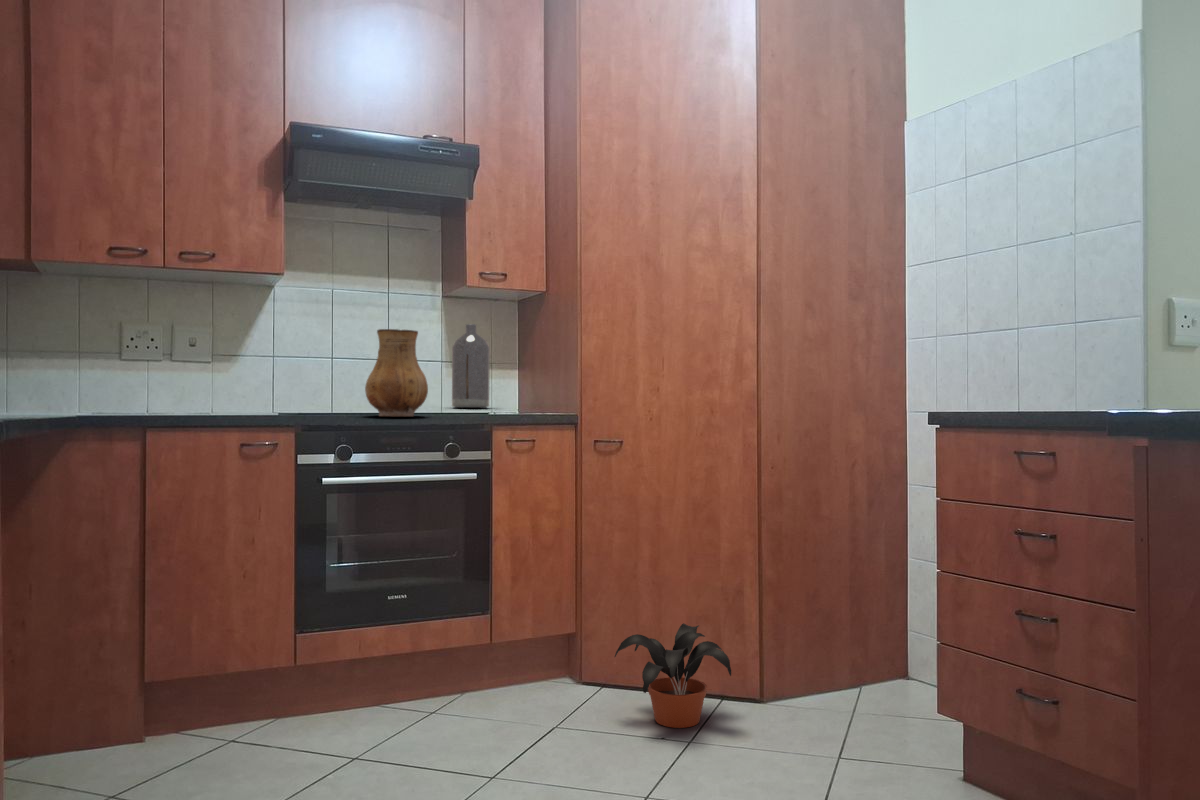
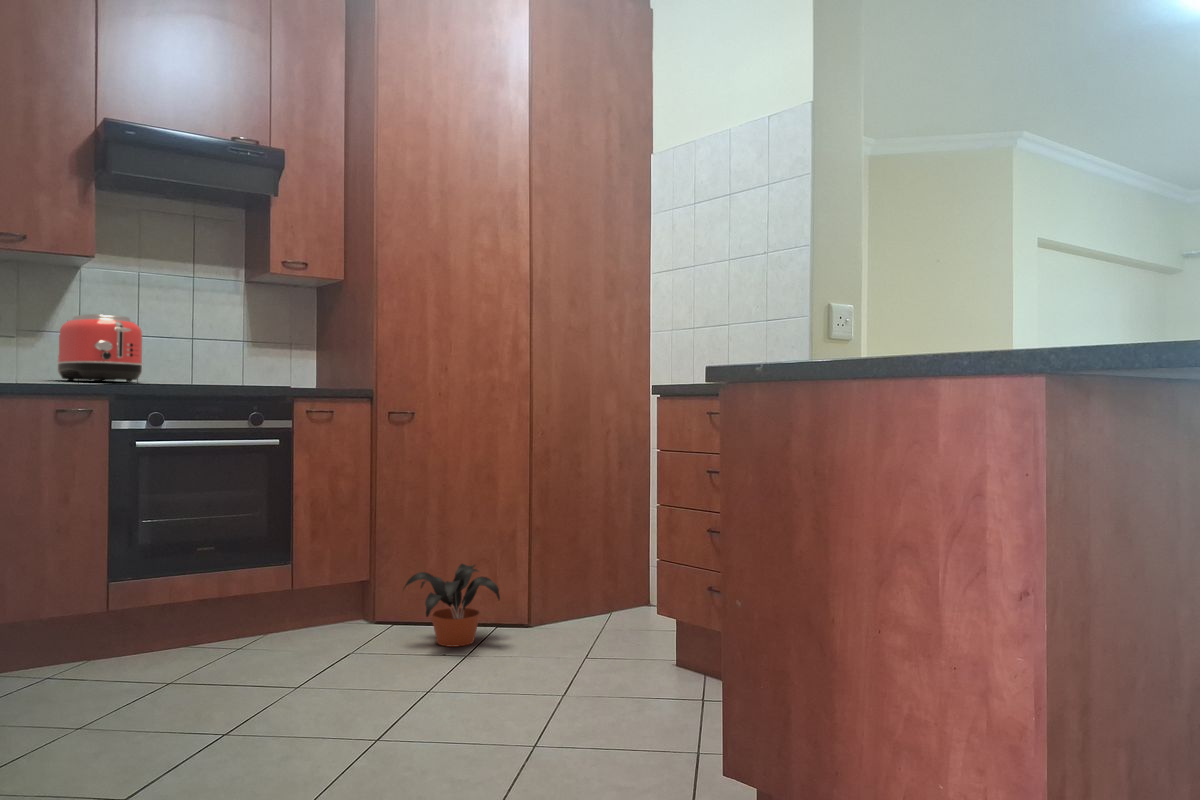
bottle: present [452,324,490,408] -> none [255,309,292,385]
ceramic pitcher: present [365,329,428,416] -> none [175,309,235,388]
toaster: none [252,336,337,408] -> present [57,314,143,382]

